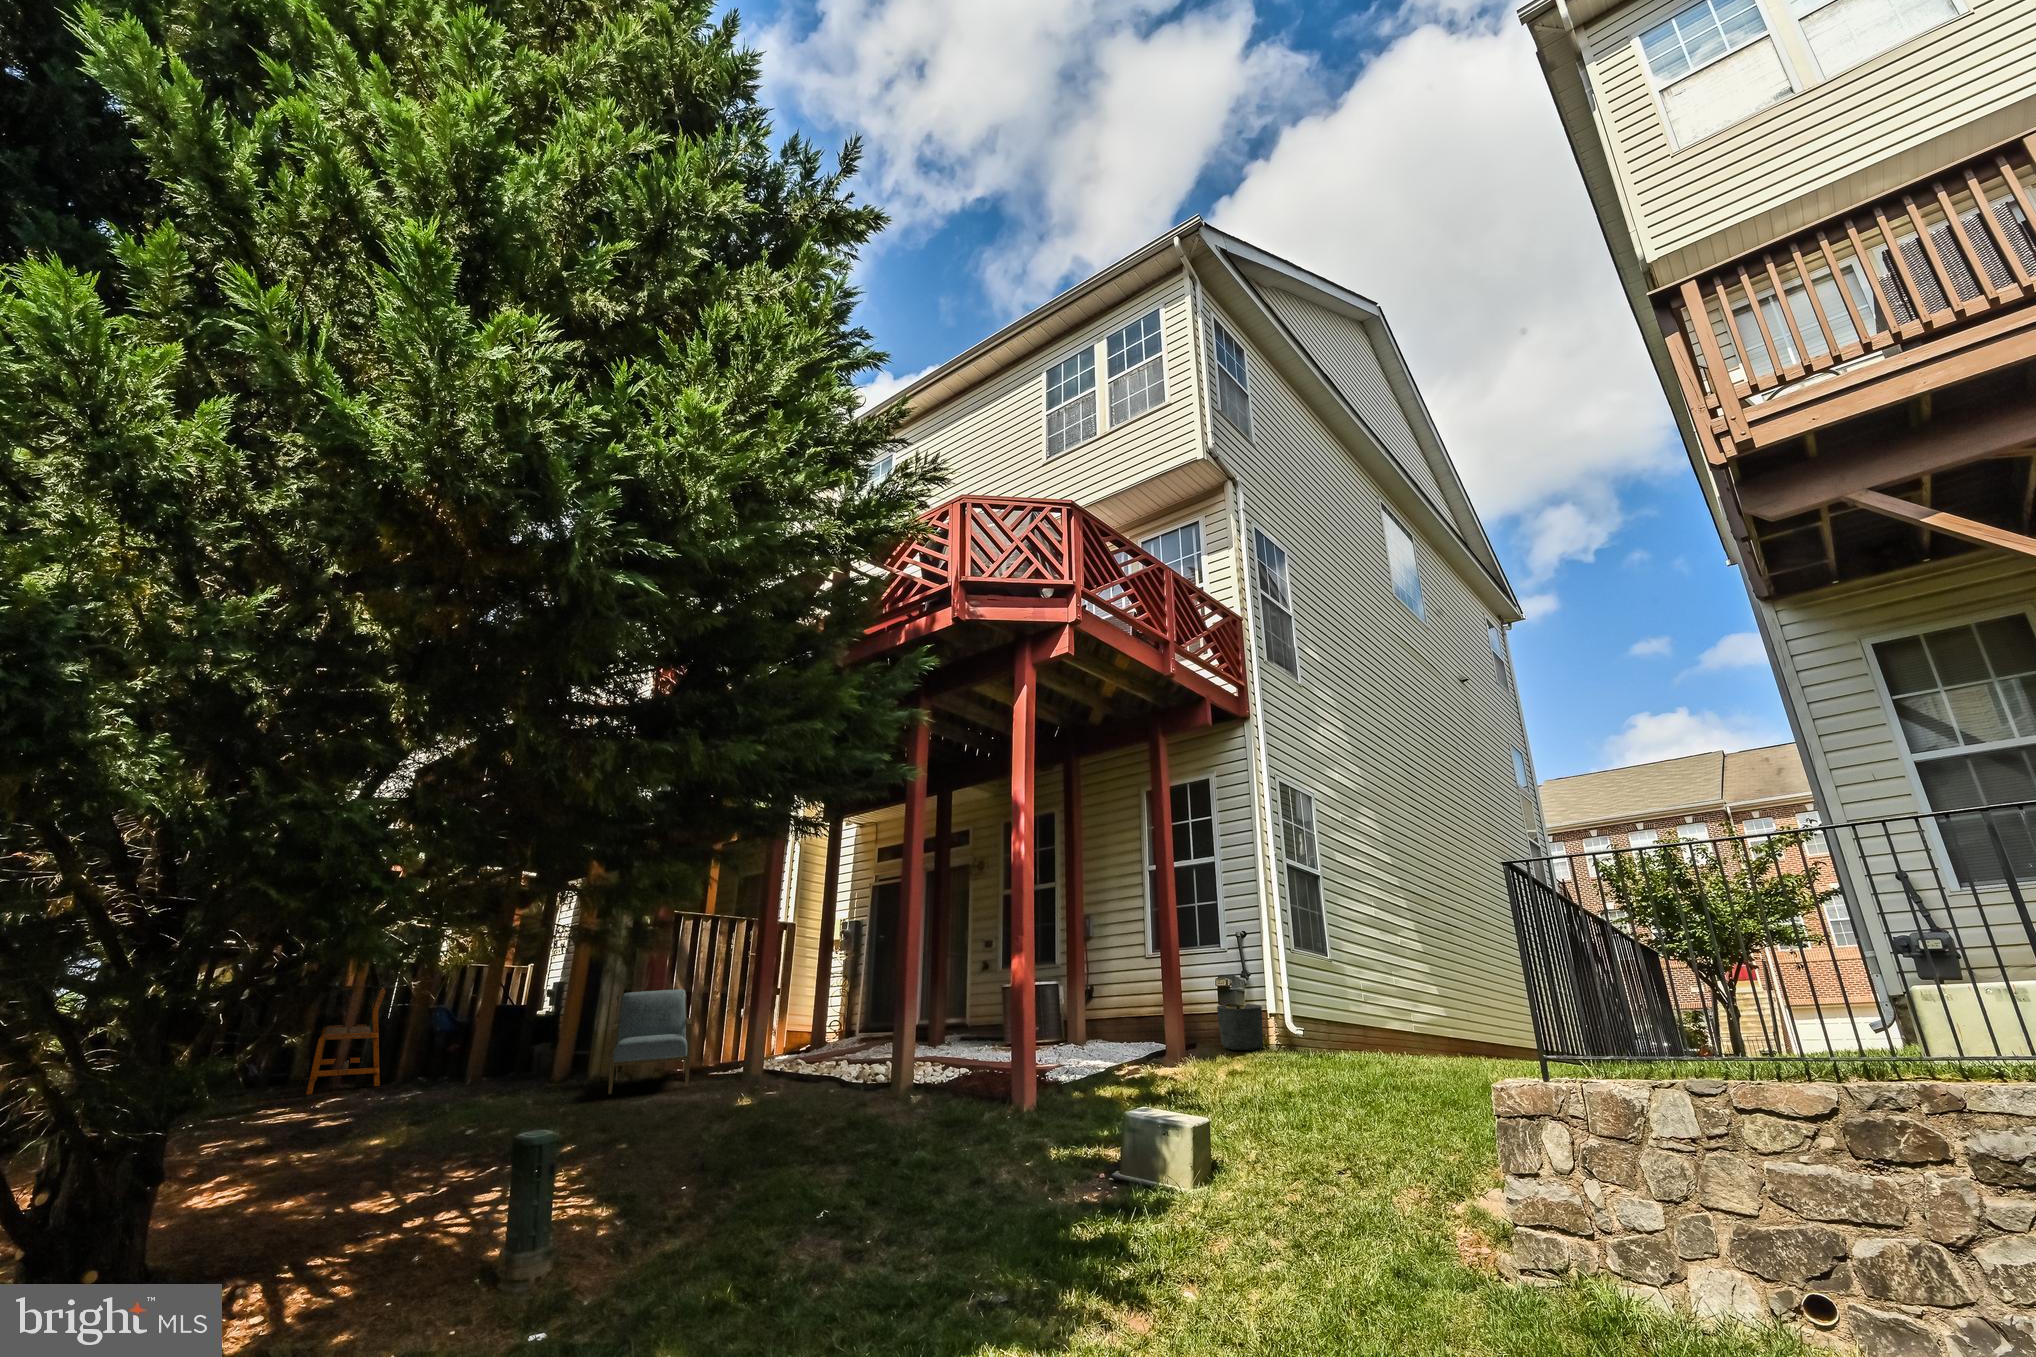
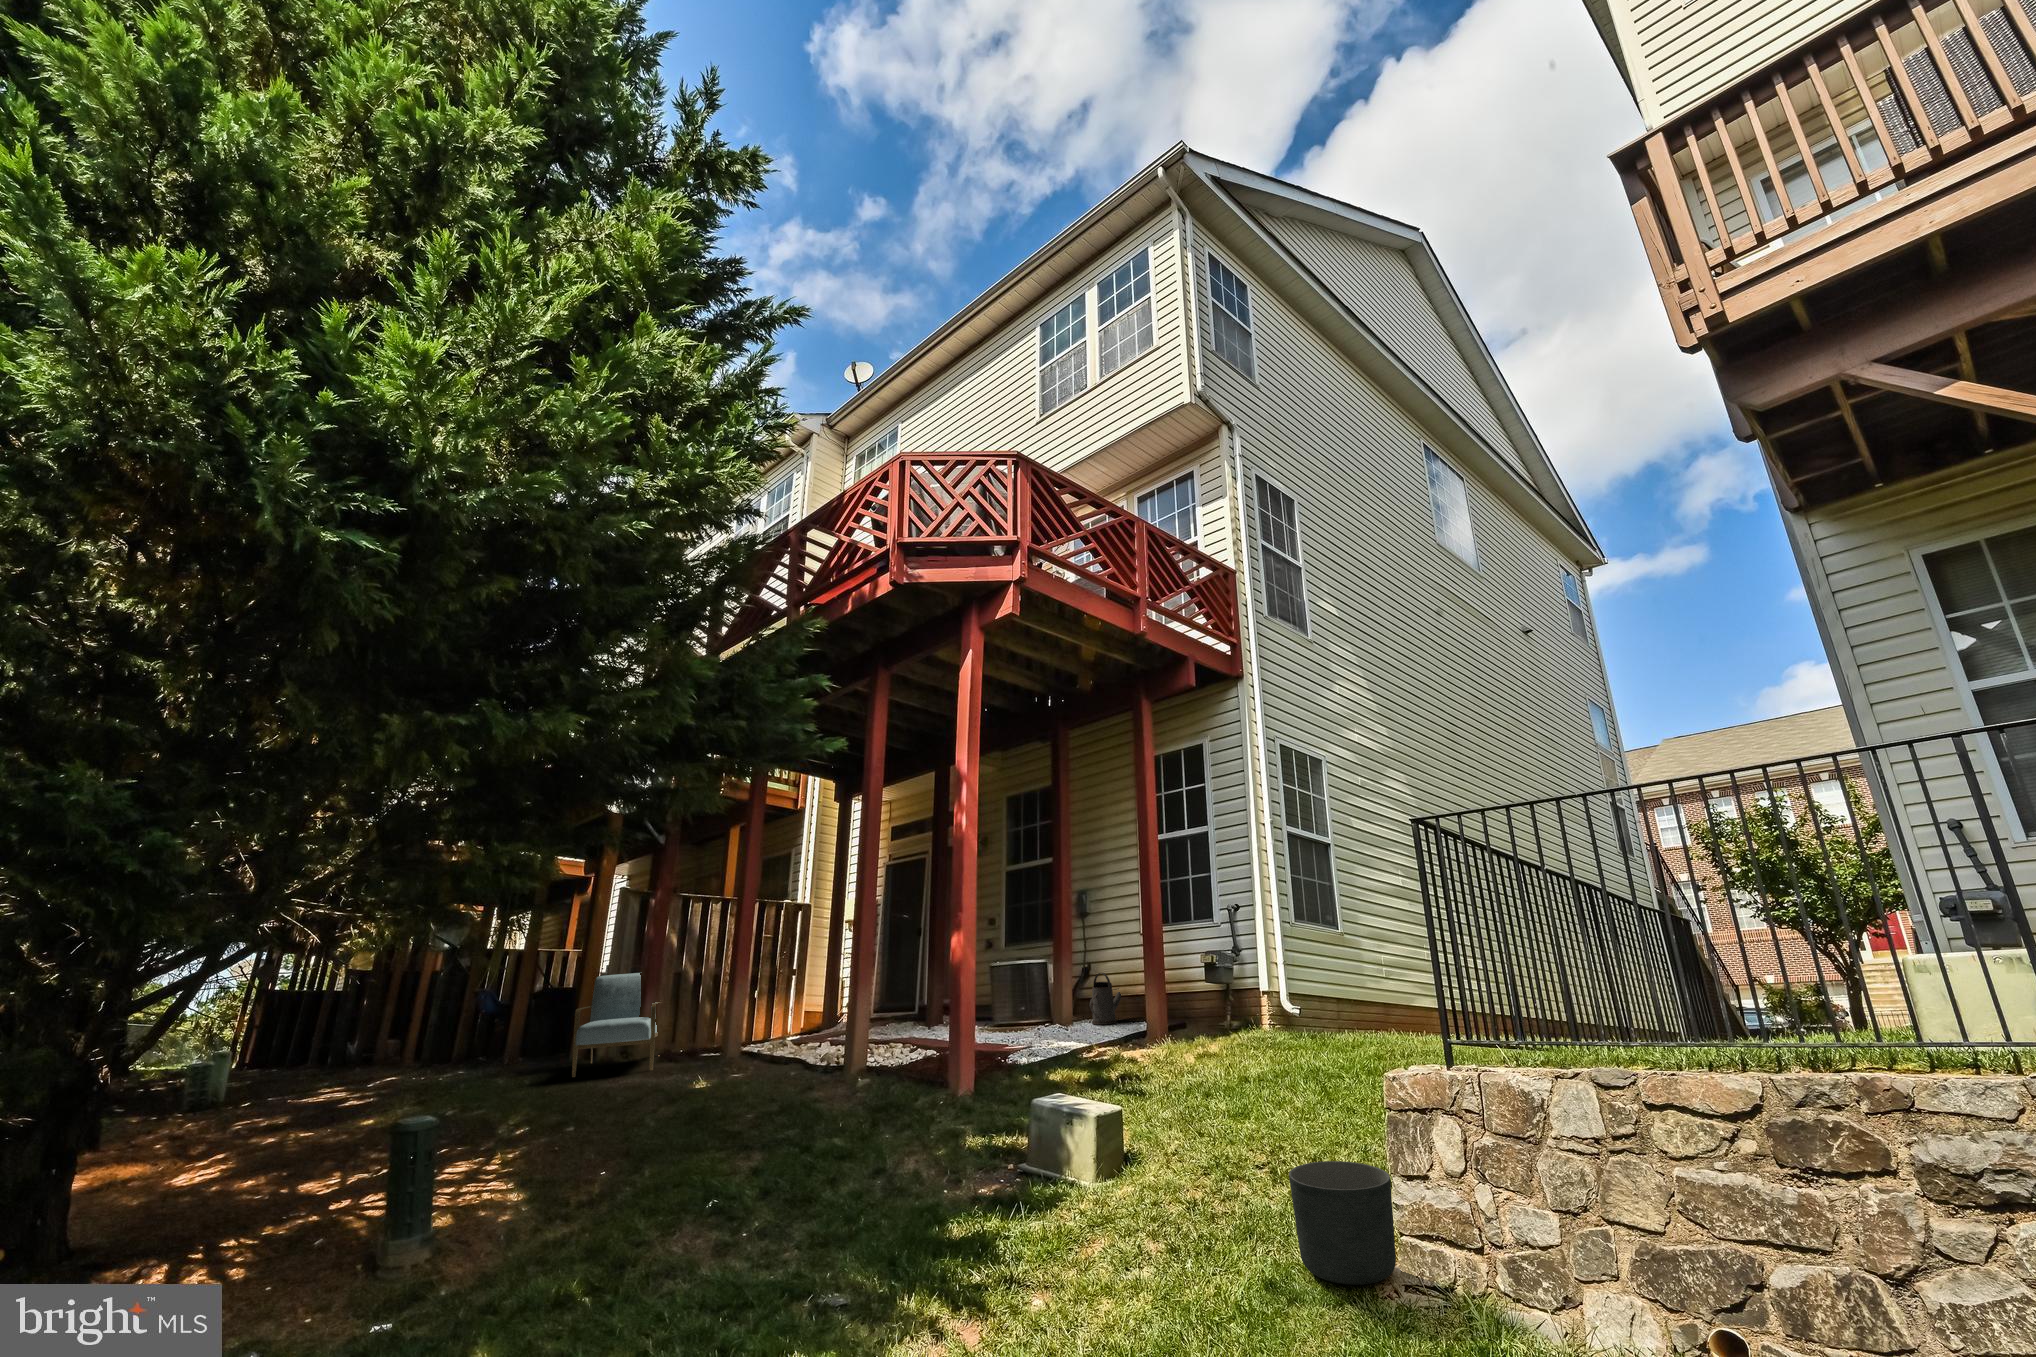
bench: present [306,987,385,1095] -> none [305,970,389,1076]
watering can: none [1104,993,1135,1042] -> present [1089,973,1121,1024]
planter: present [1217,1004,1263,1050] -> present [1289,1161,1396,1285]

